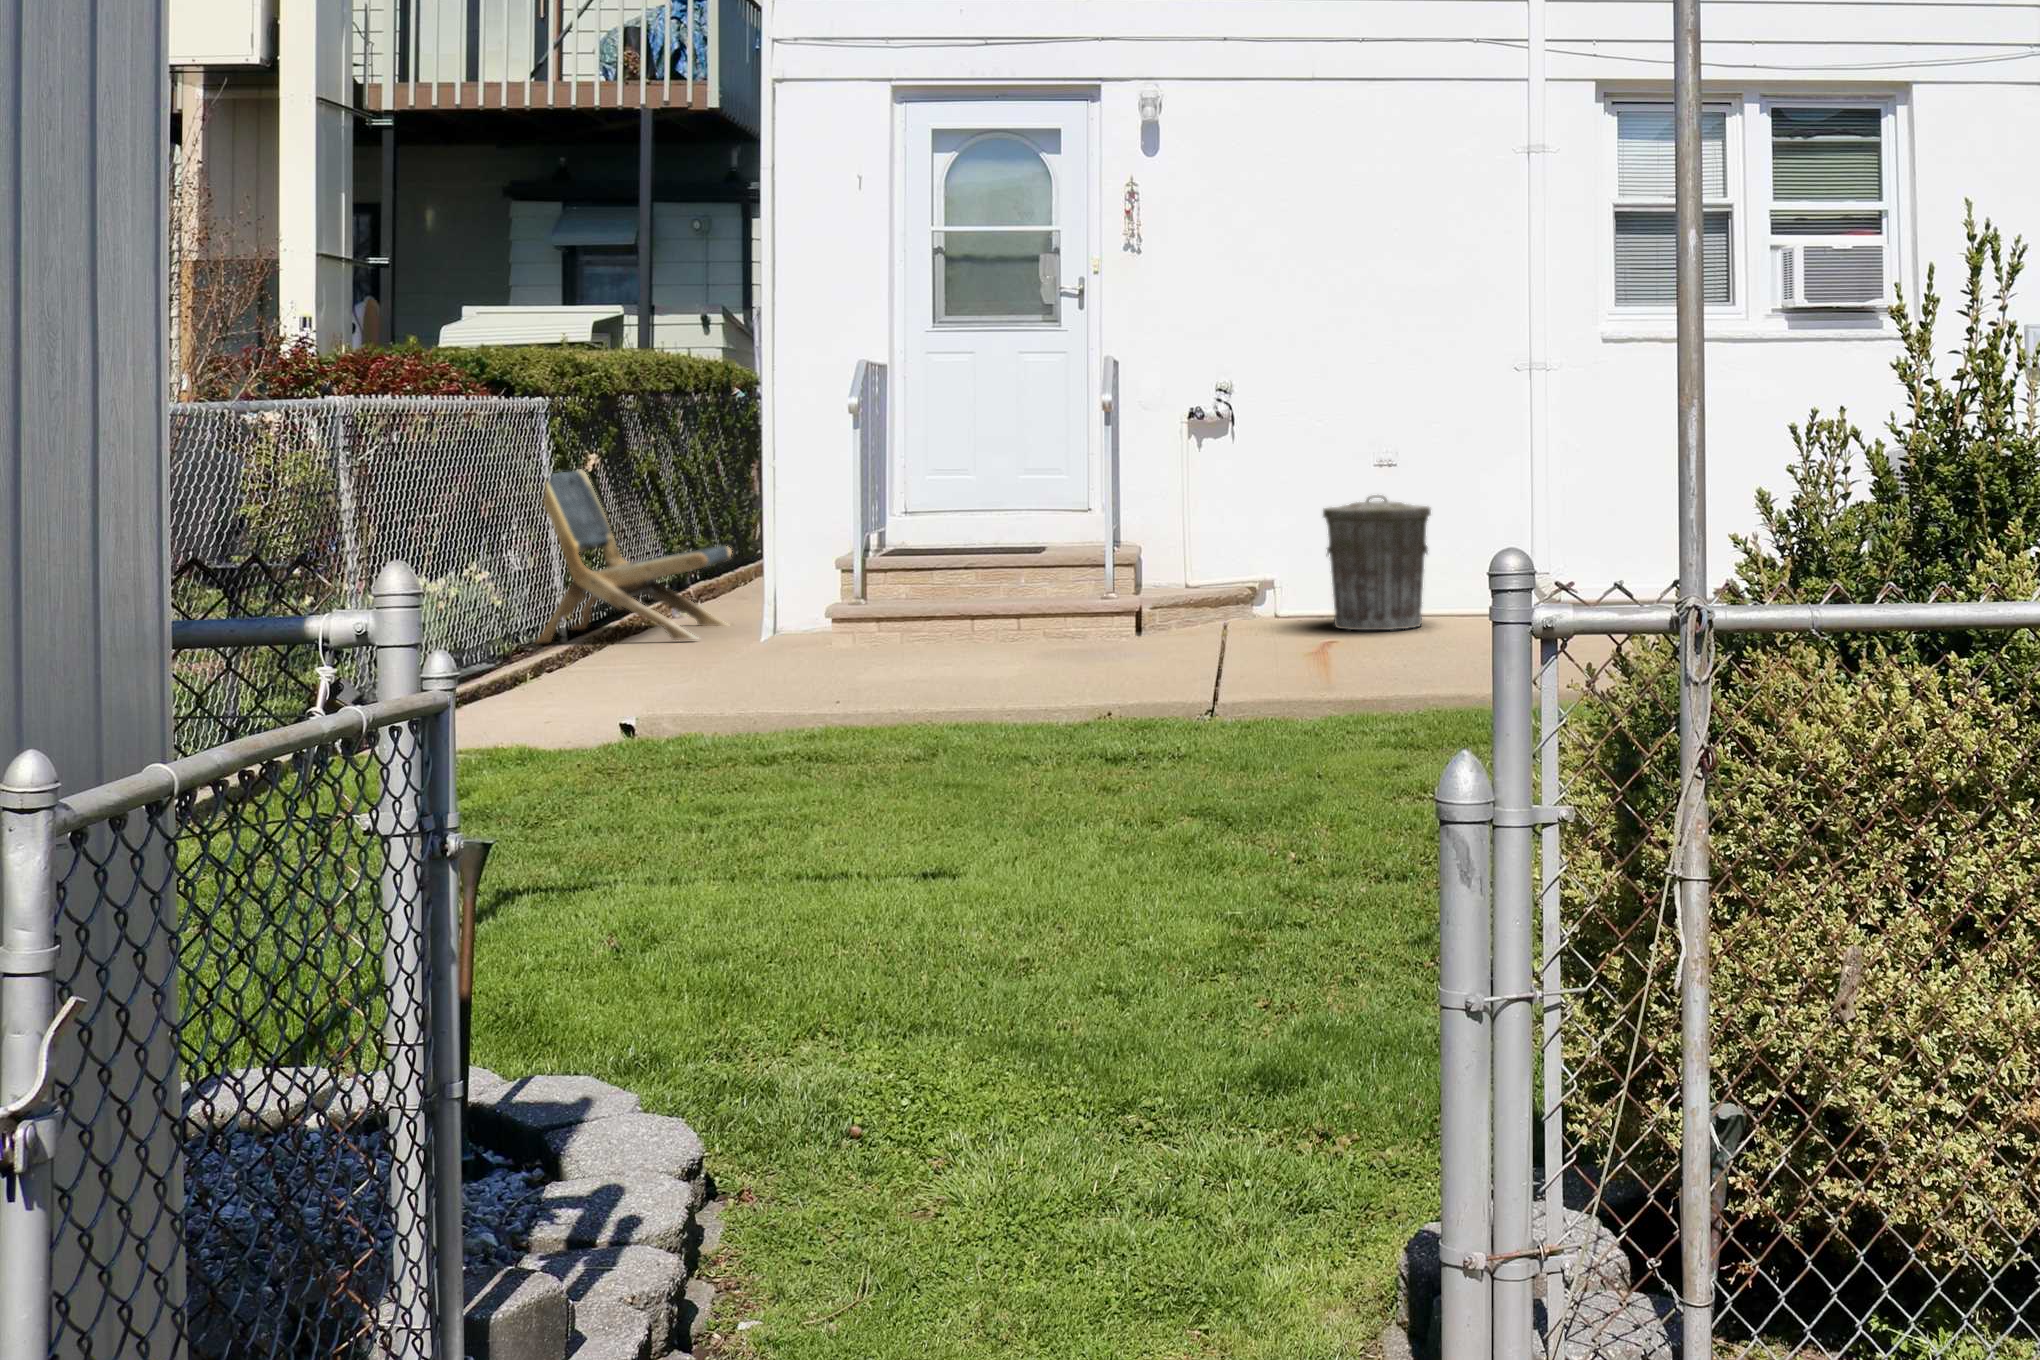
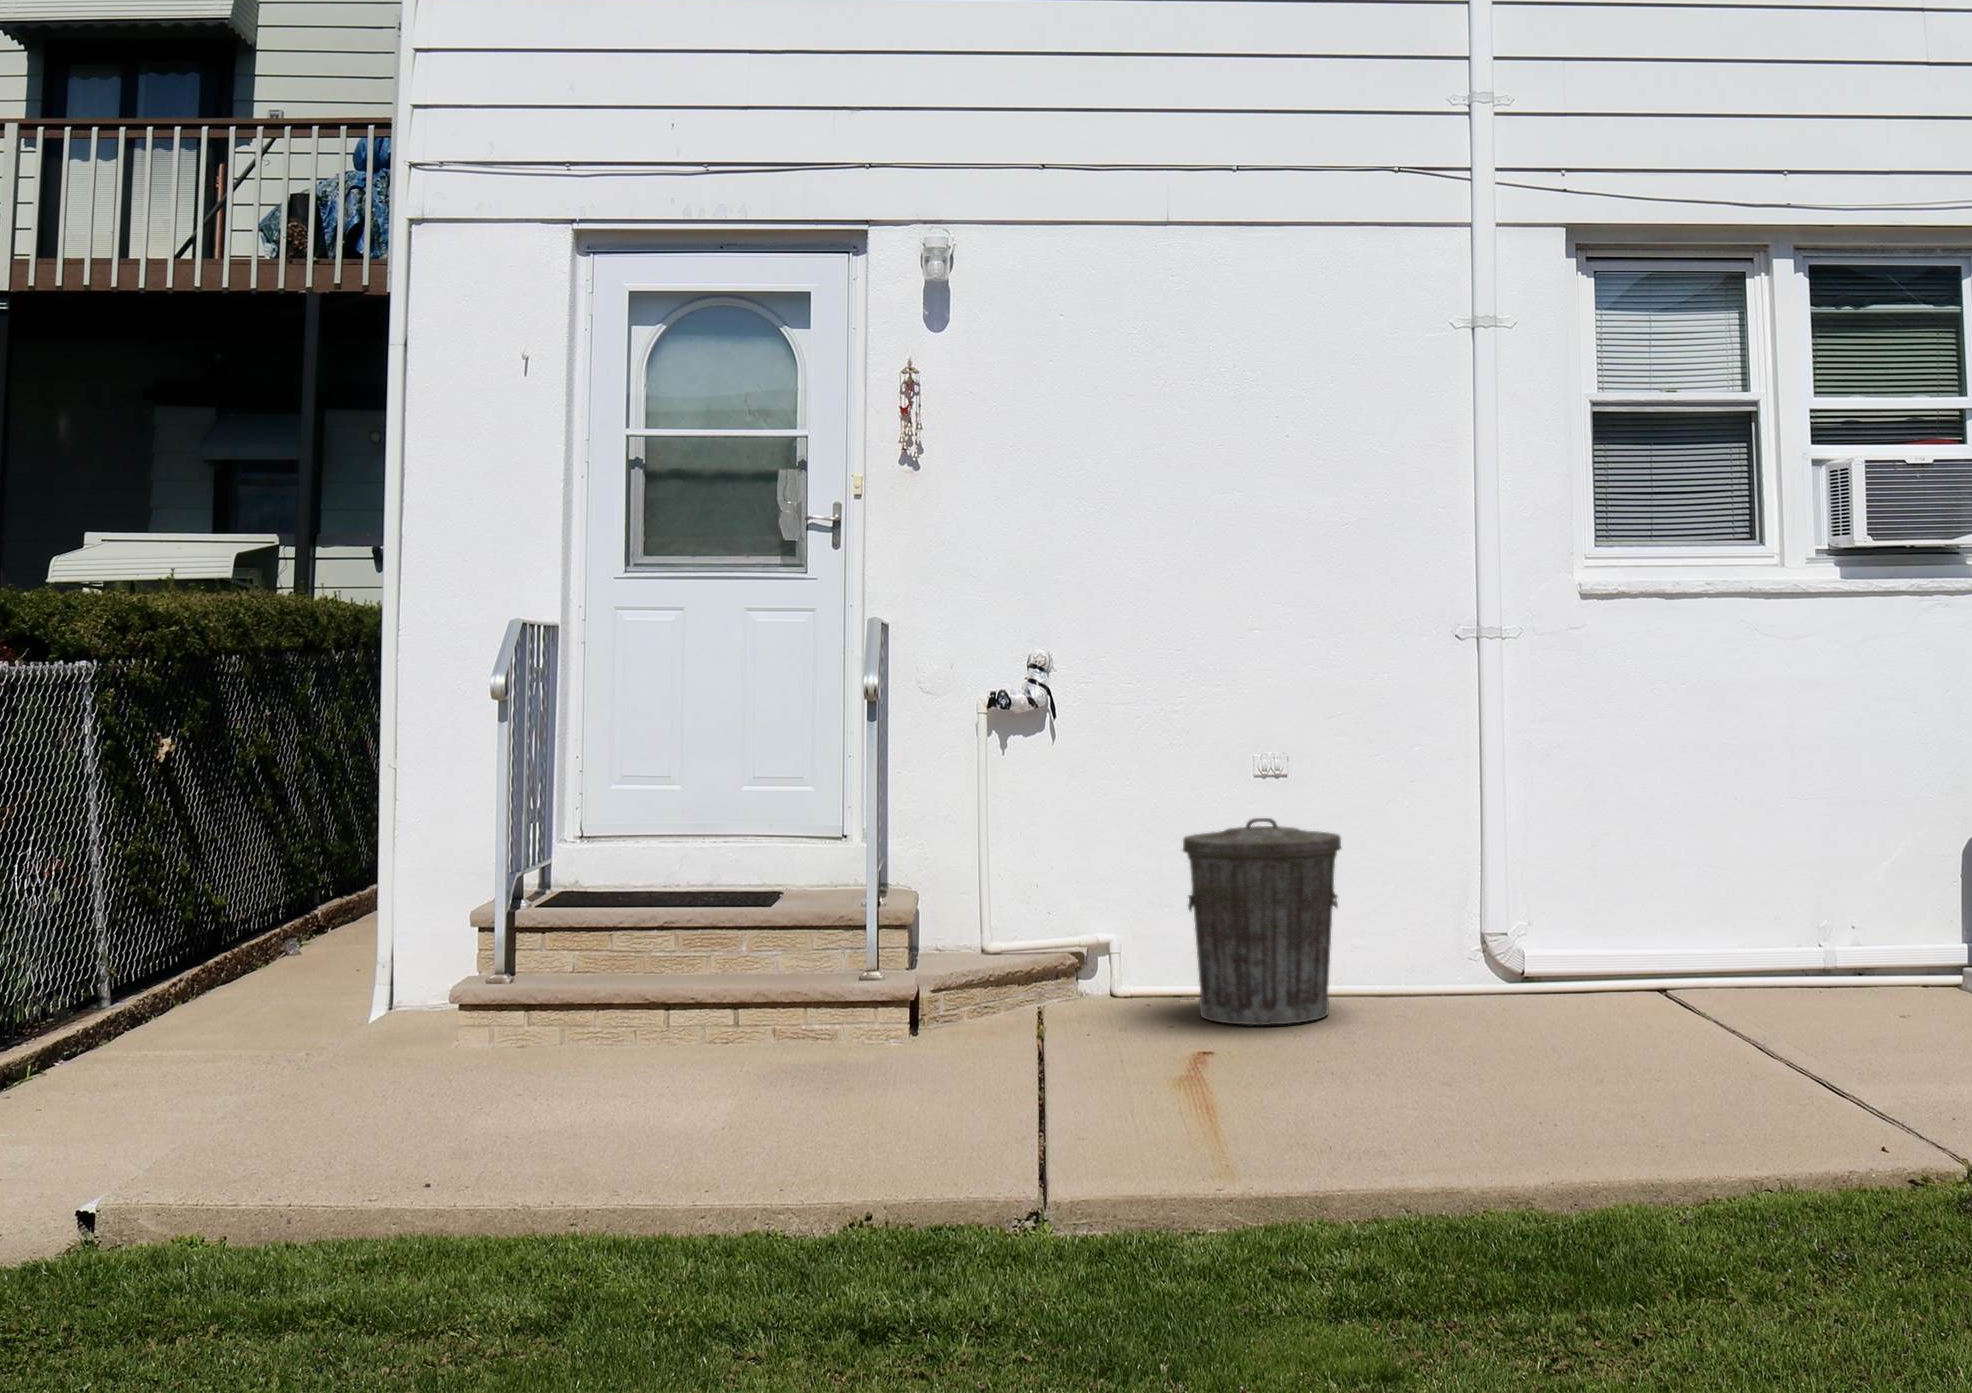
lounge chair: present [535,469,732,643] -> none [19,777,330,1044]

